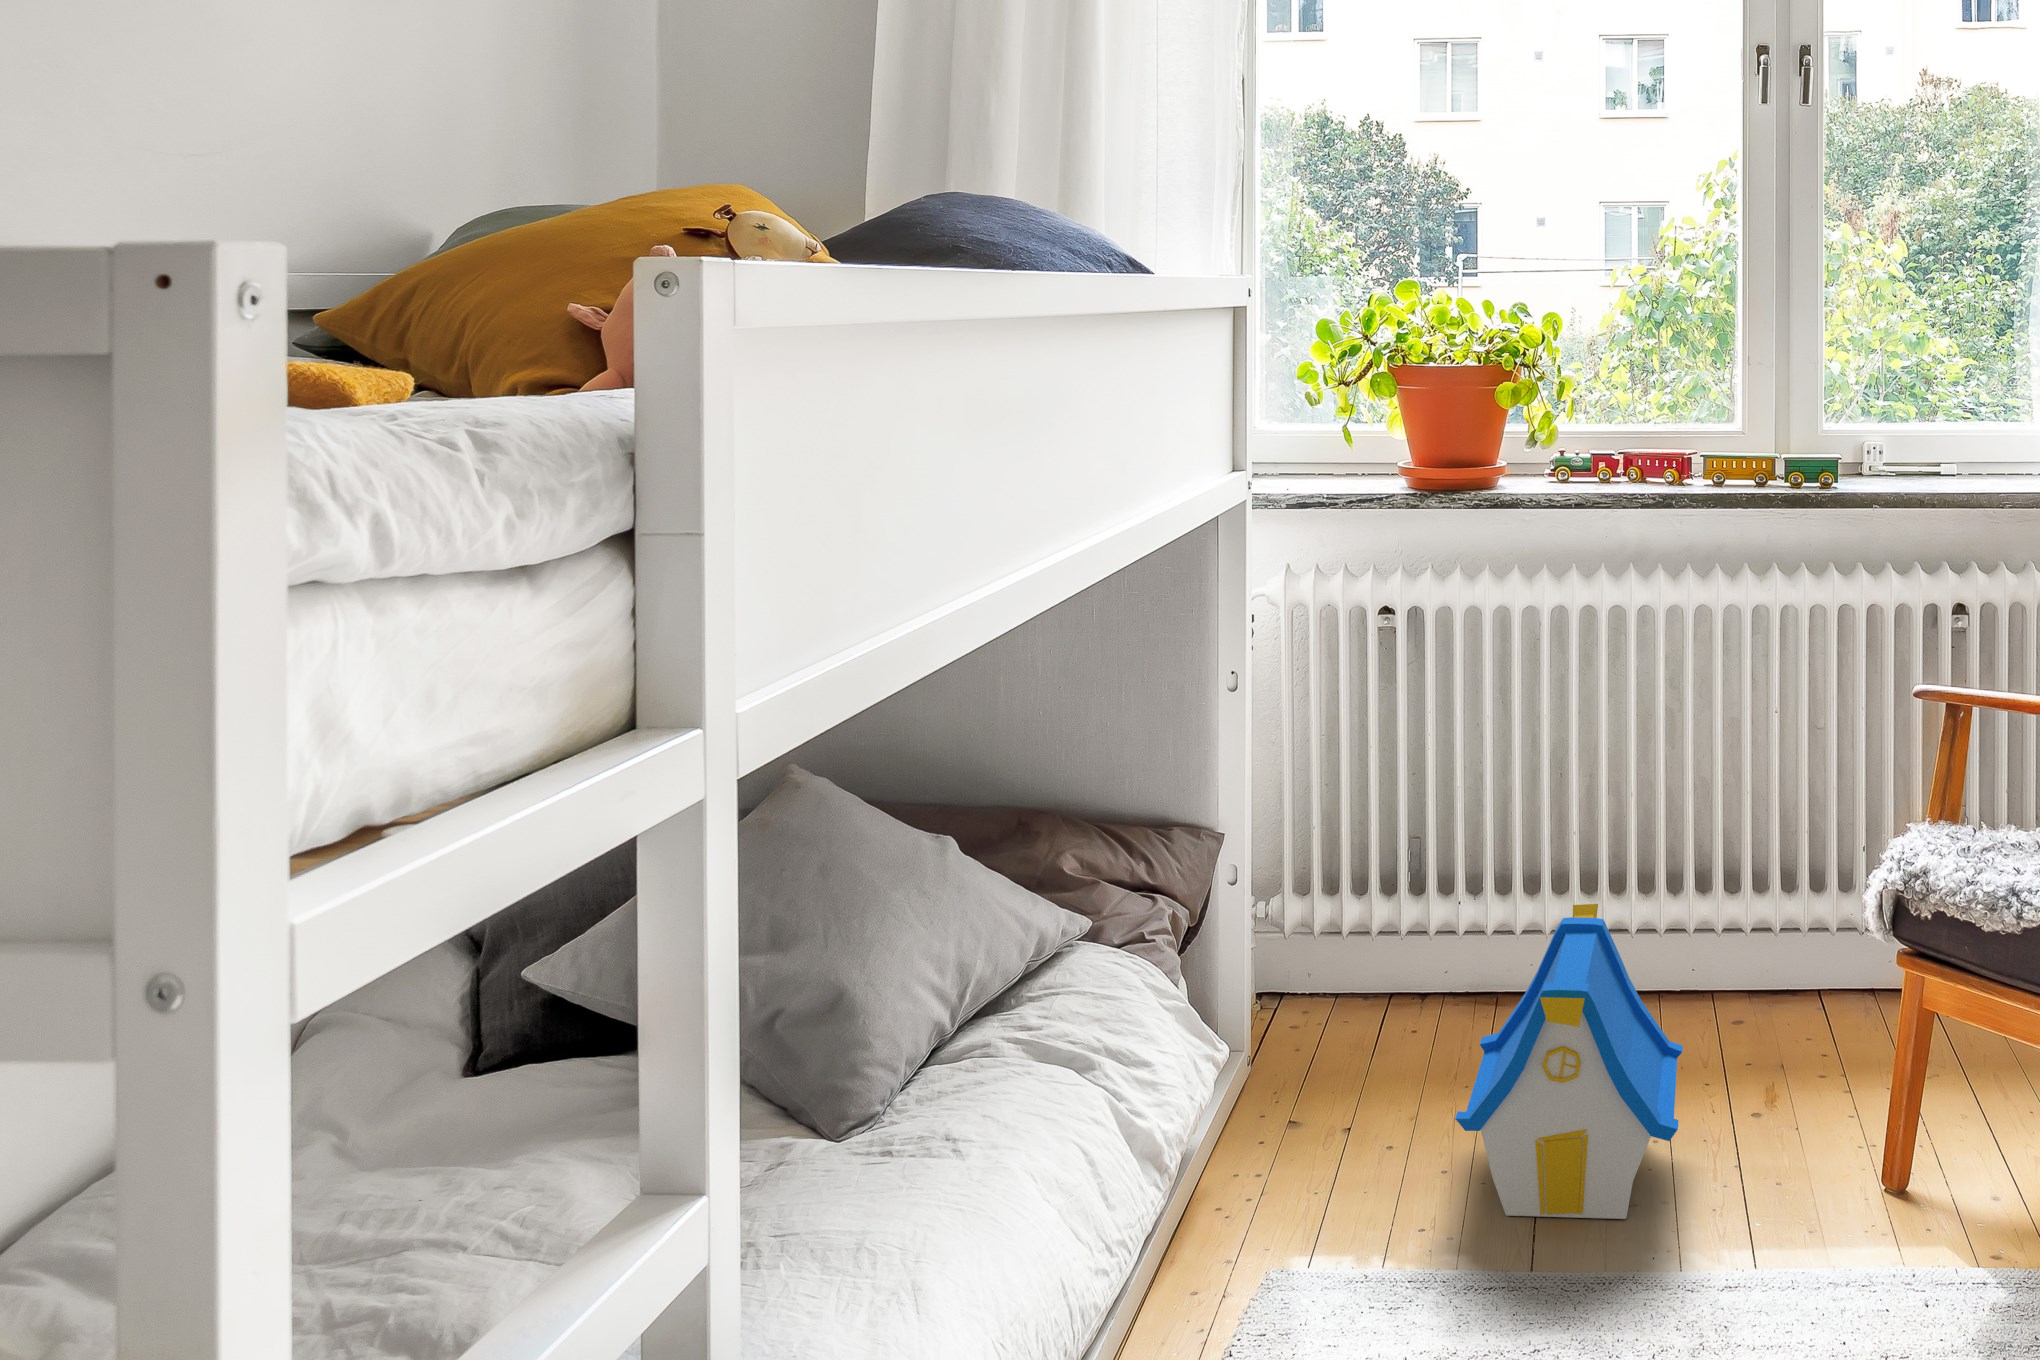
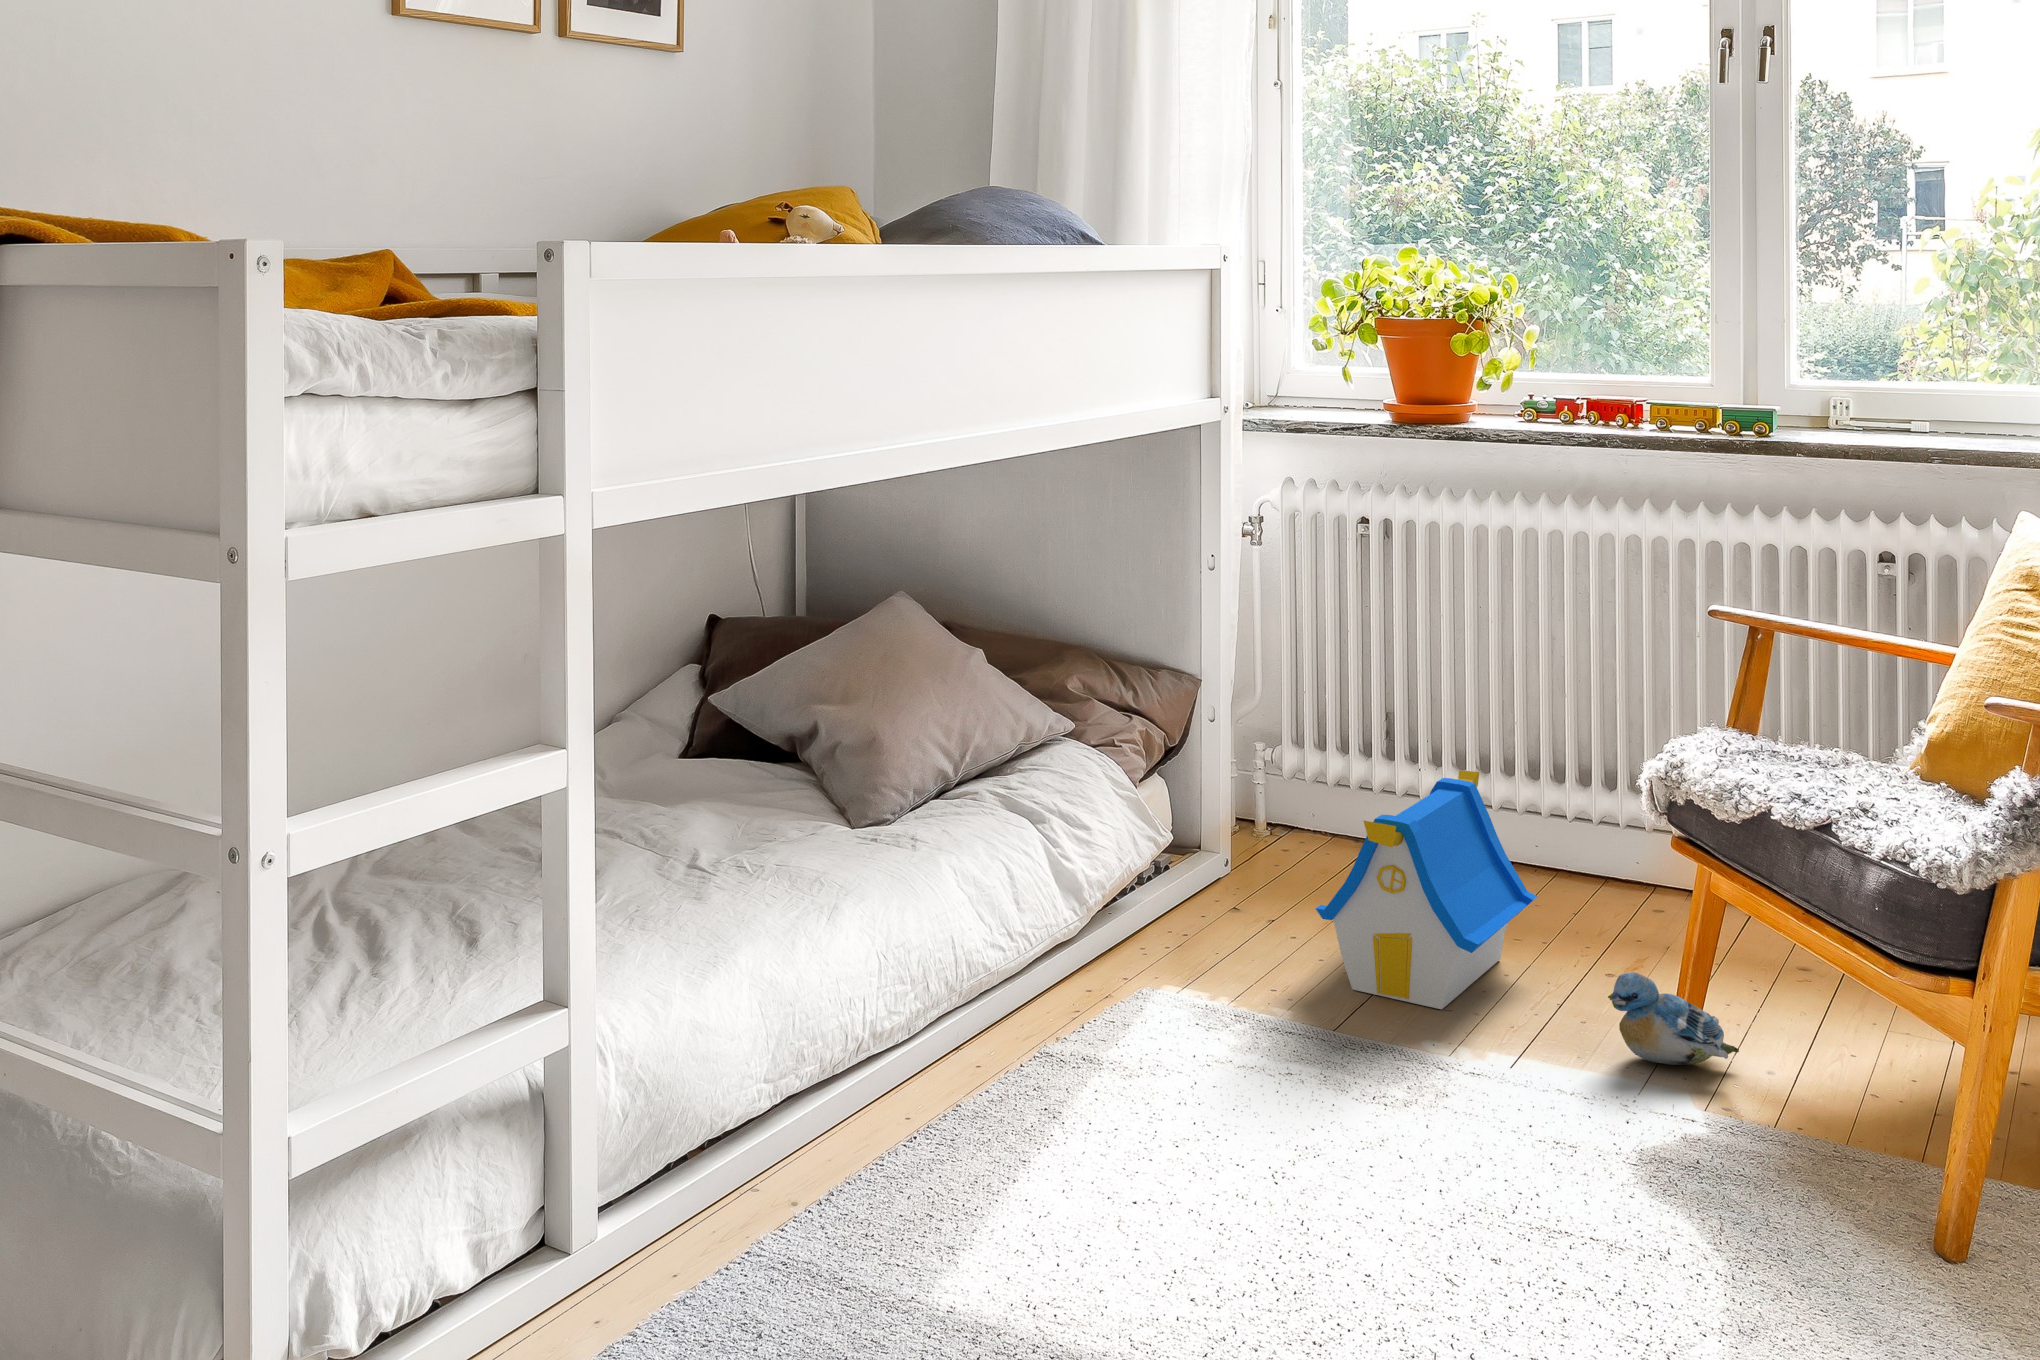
plush toy: none [1846,1130,1985,1234] -> present [1608,972,1739,1065]

